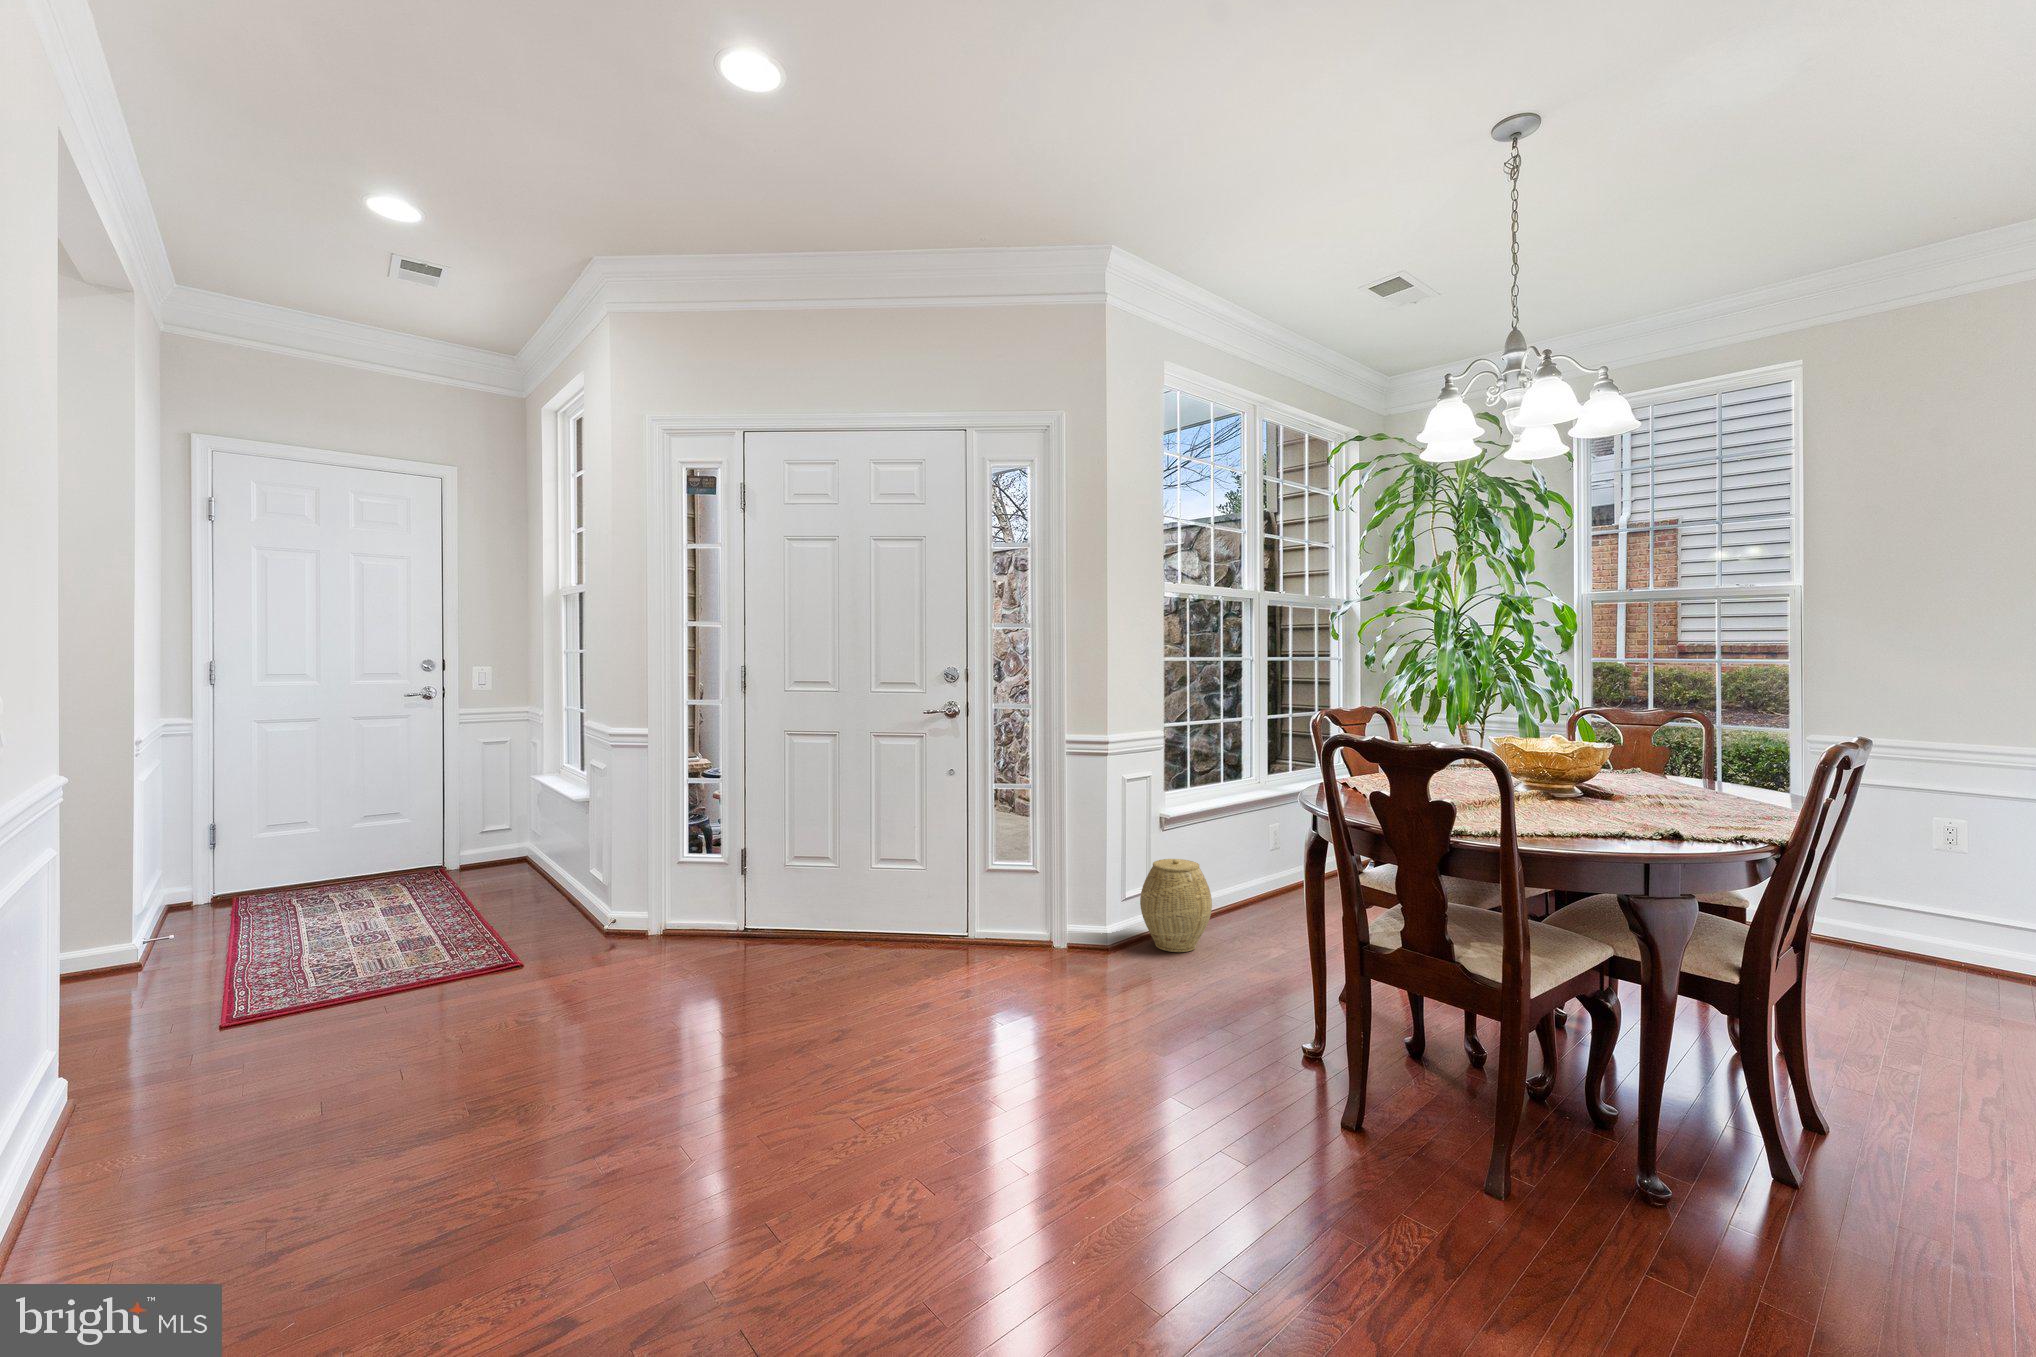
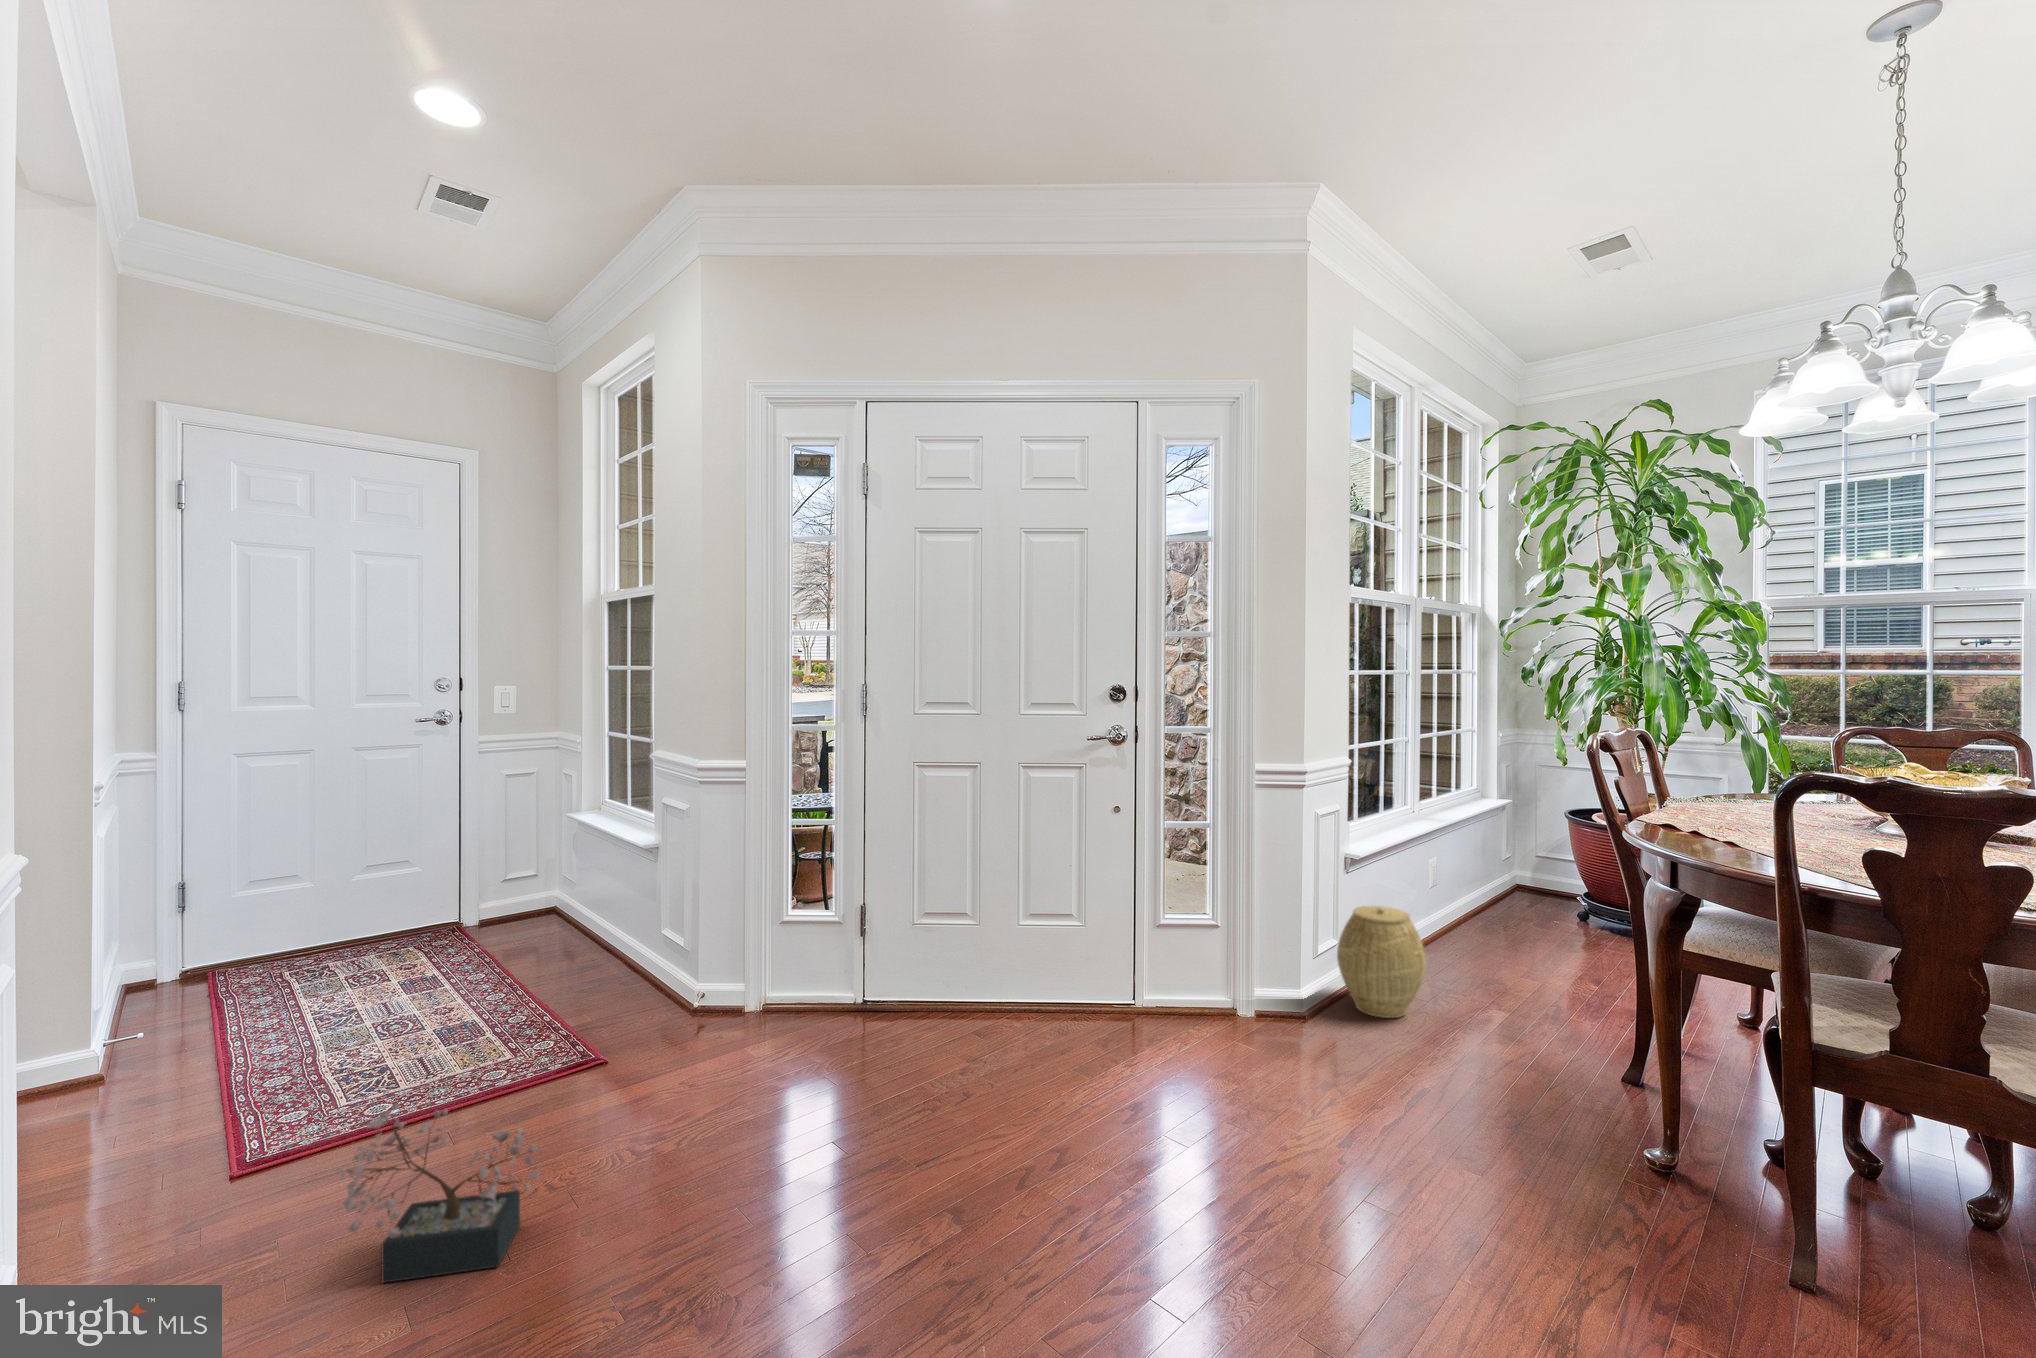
decorative plant: none [275,967,434,1088] -> present [336,1103,541,1283]

